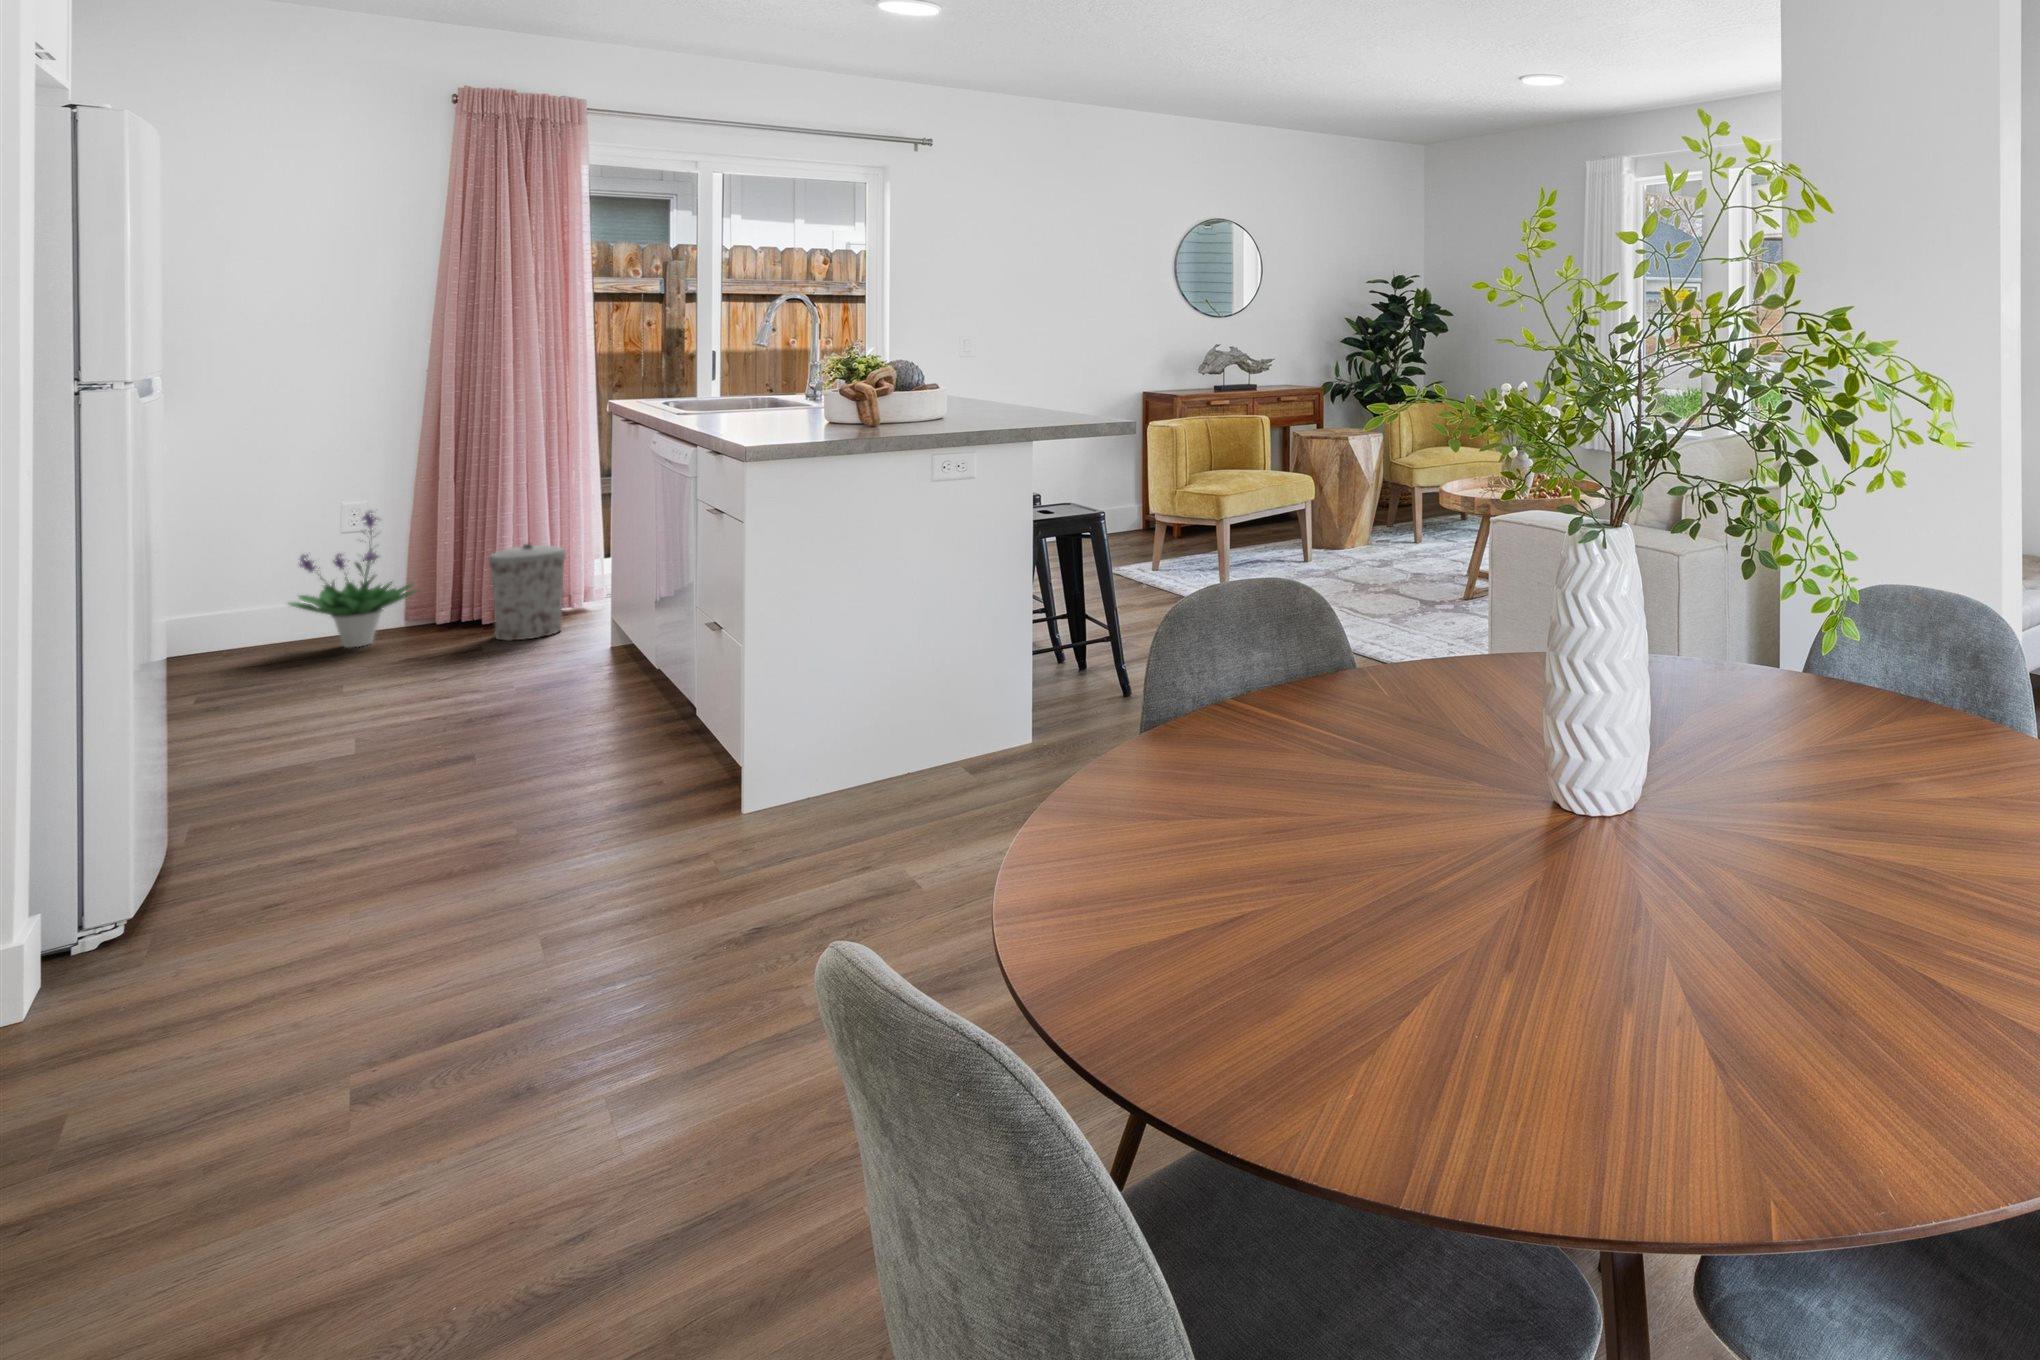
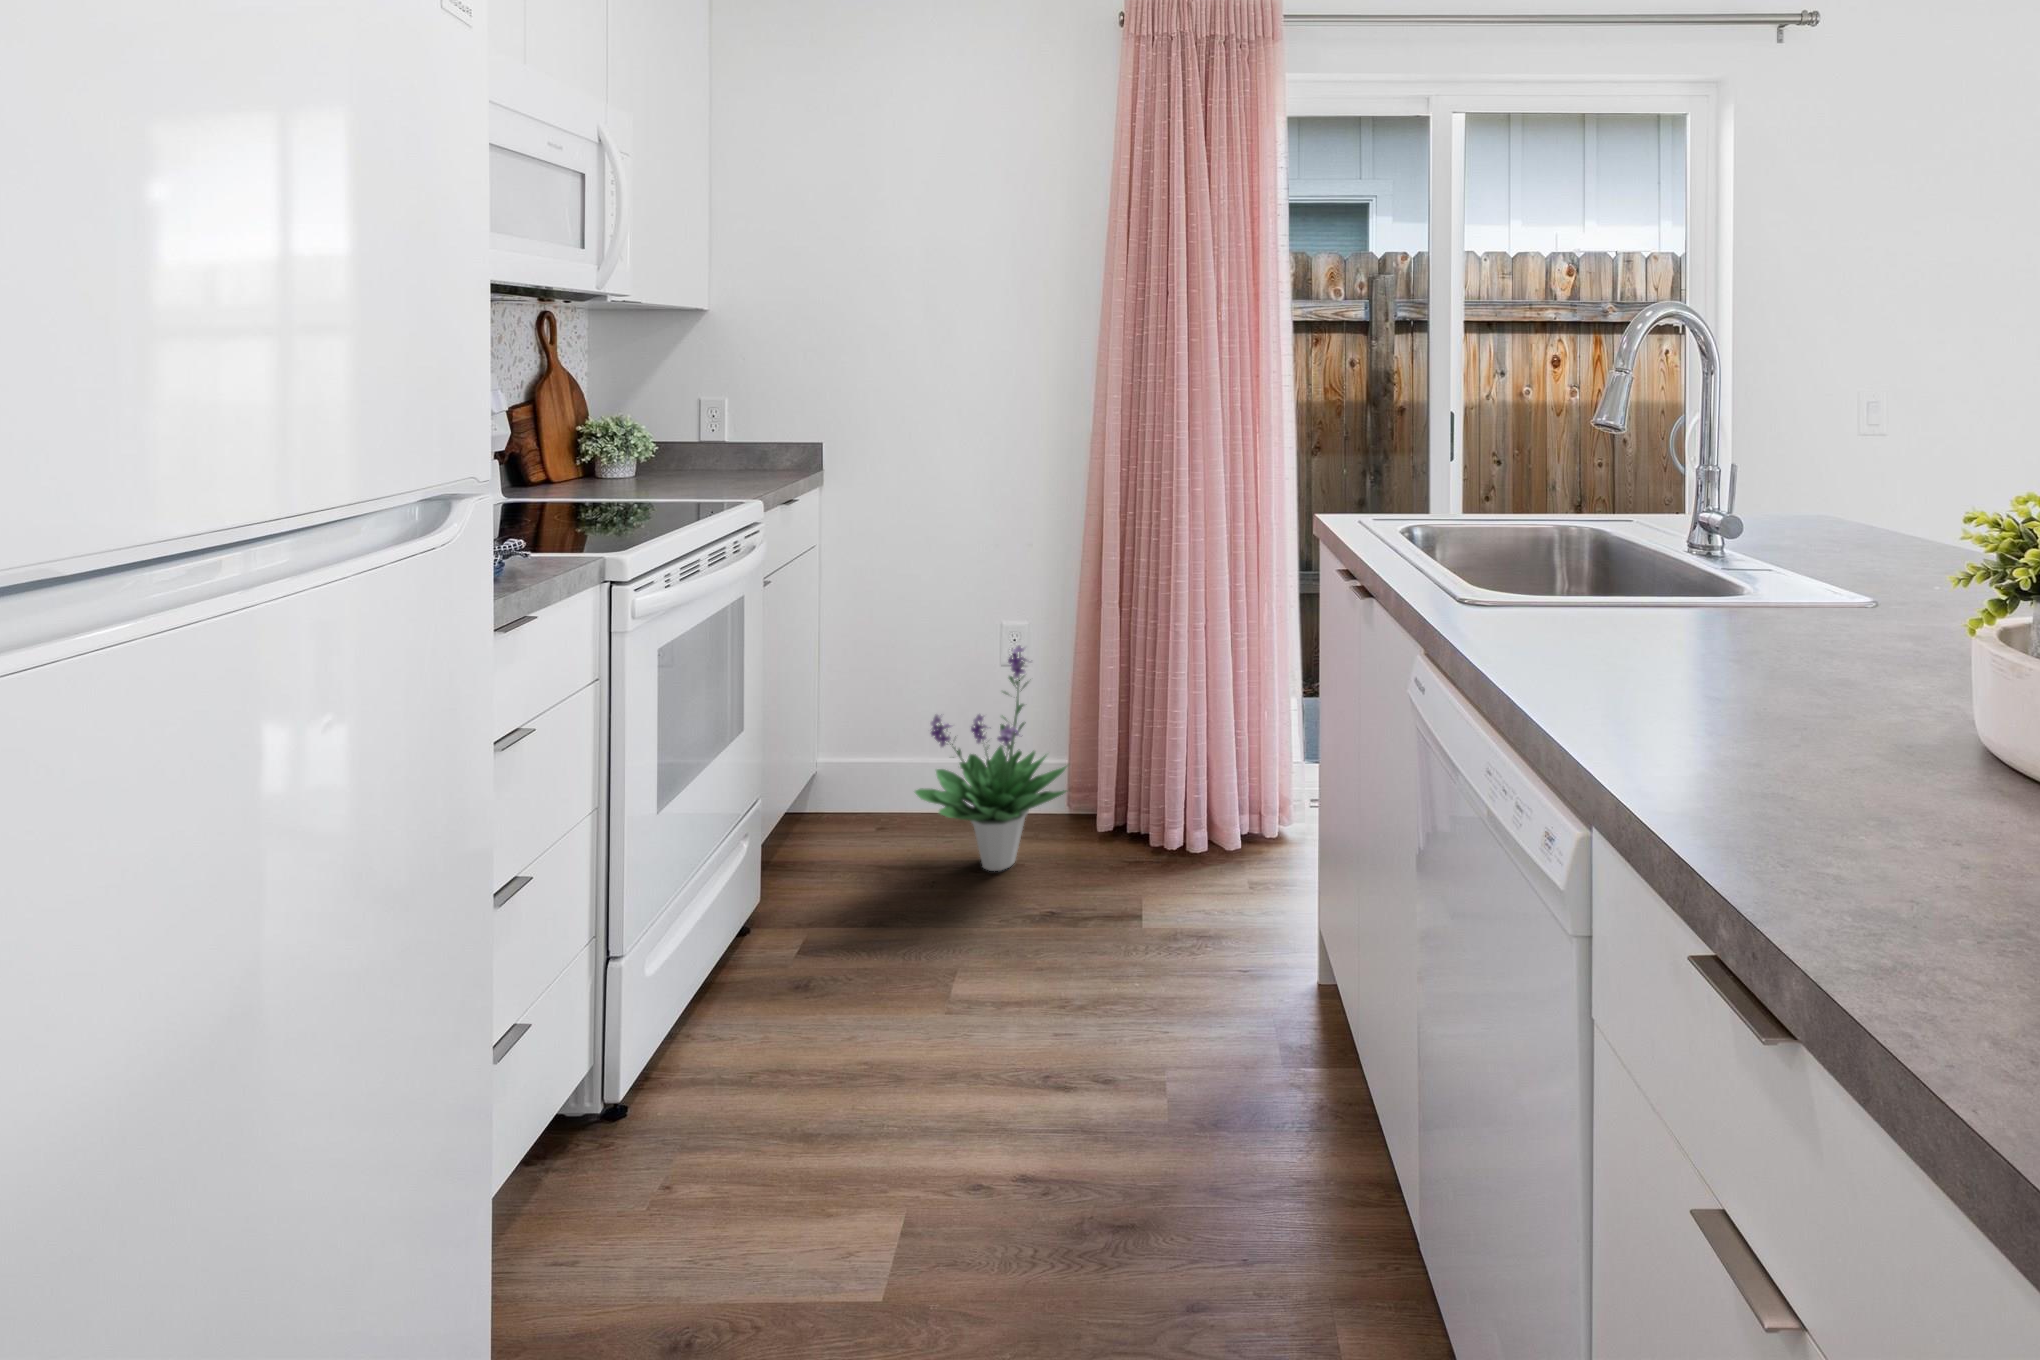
trash can: present [489,544,566,641] -> none [1153,735,1259,929]

